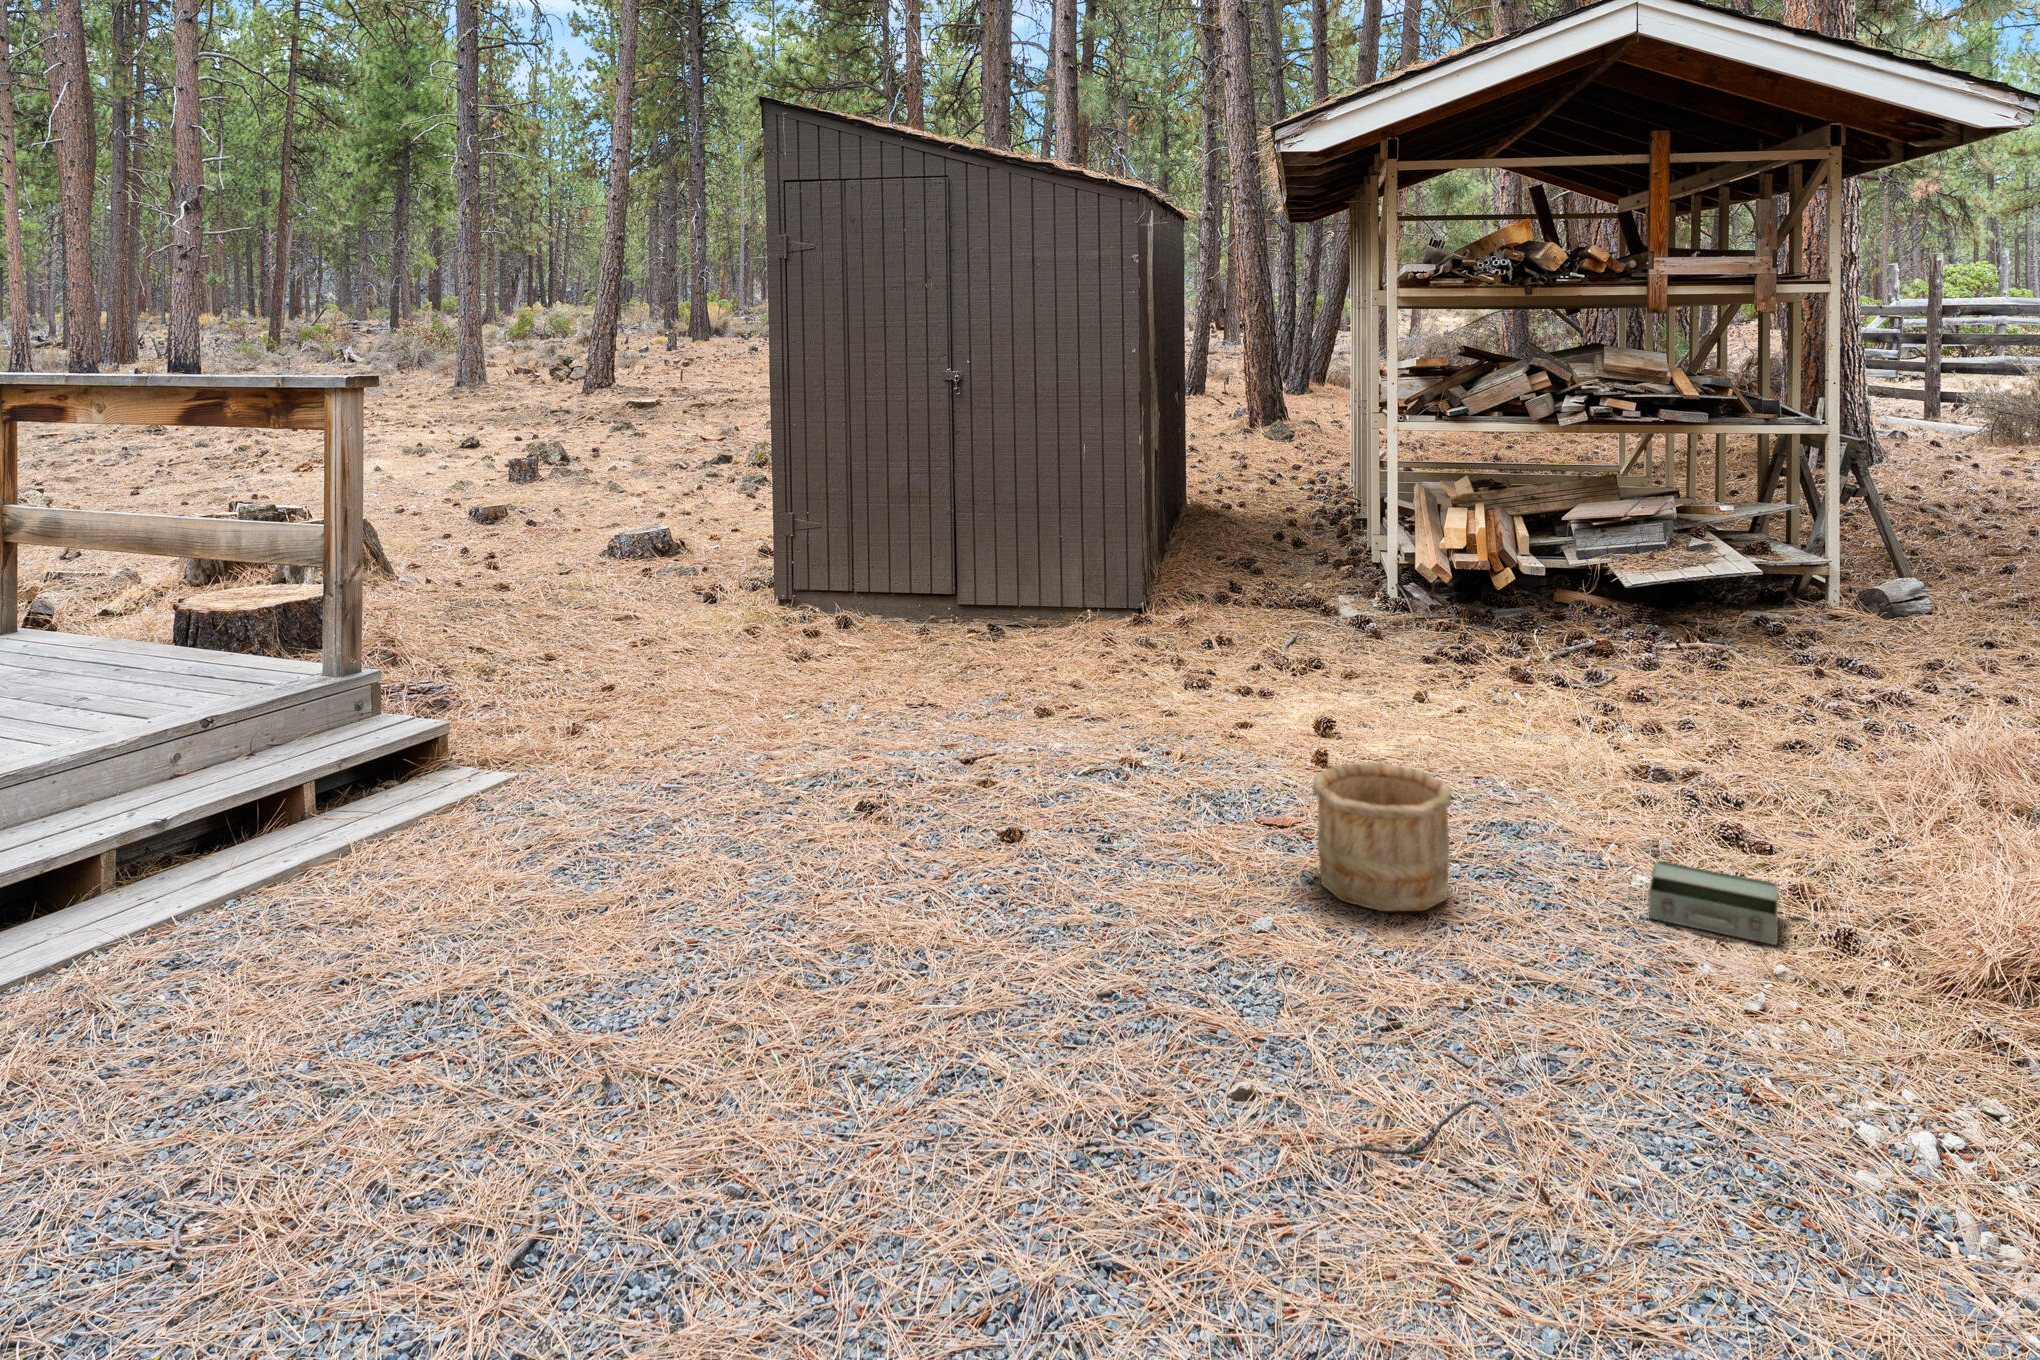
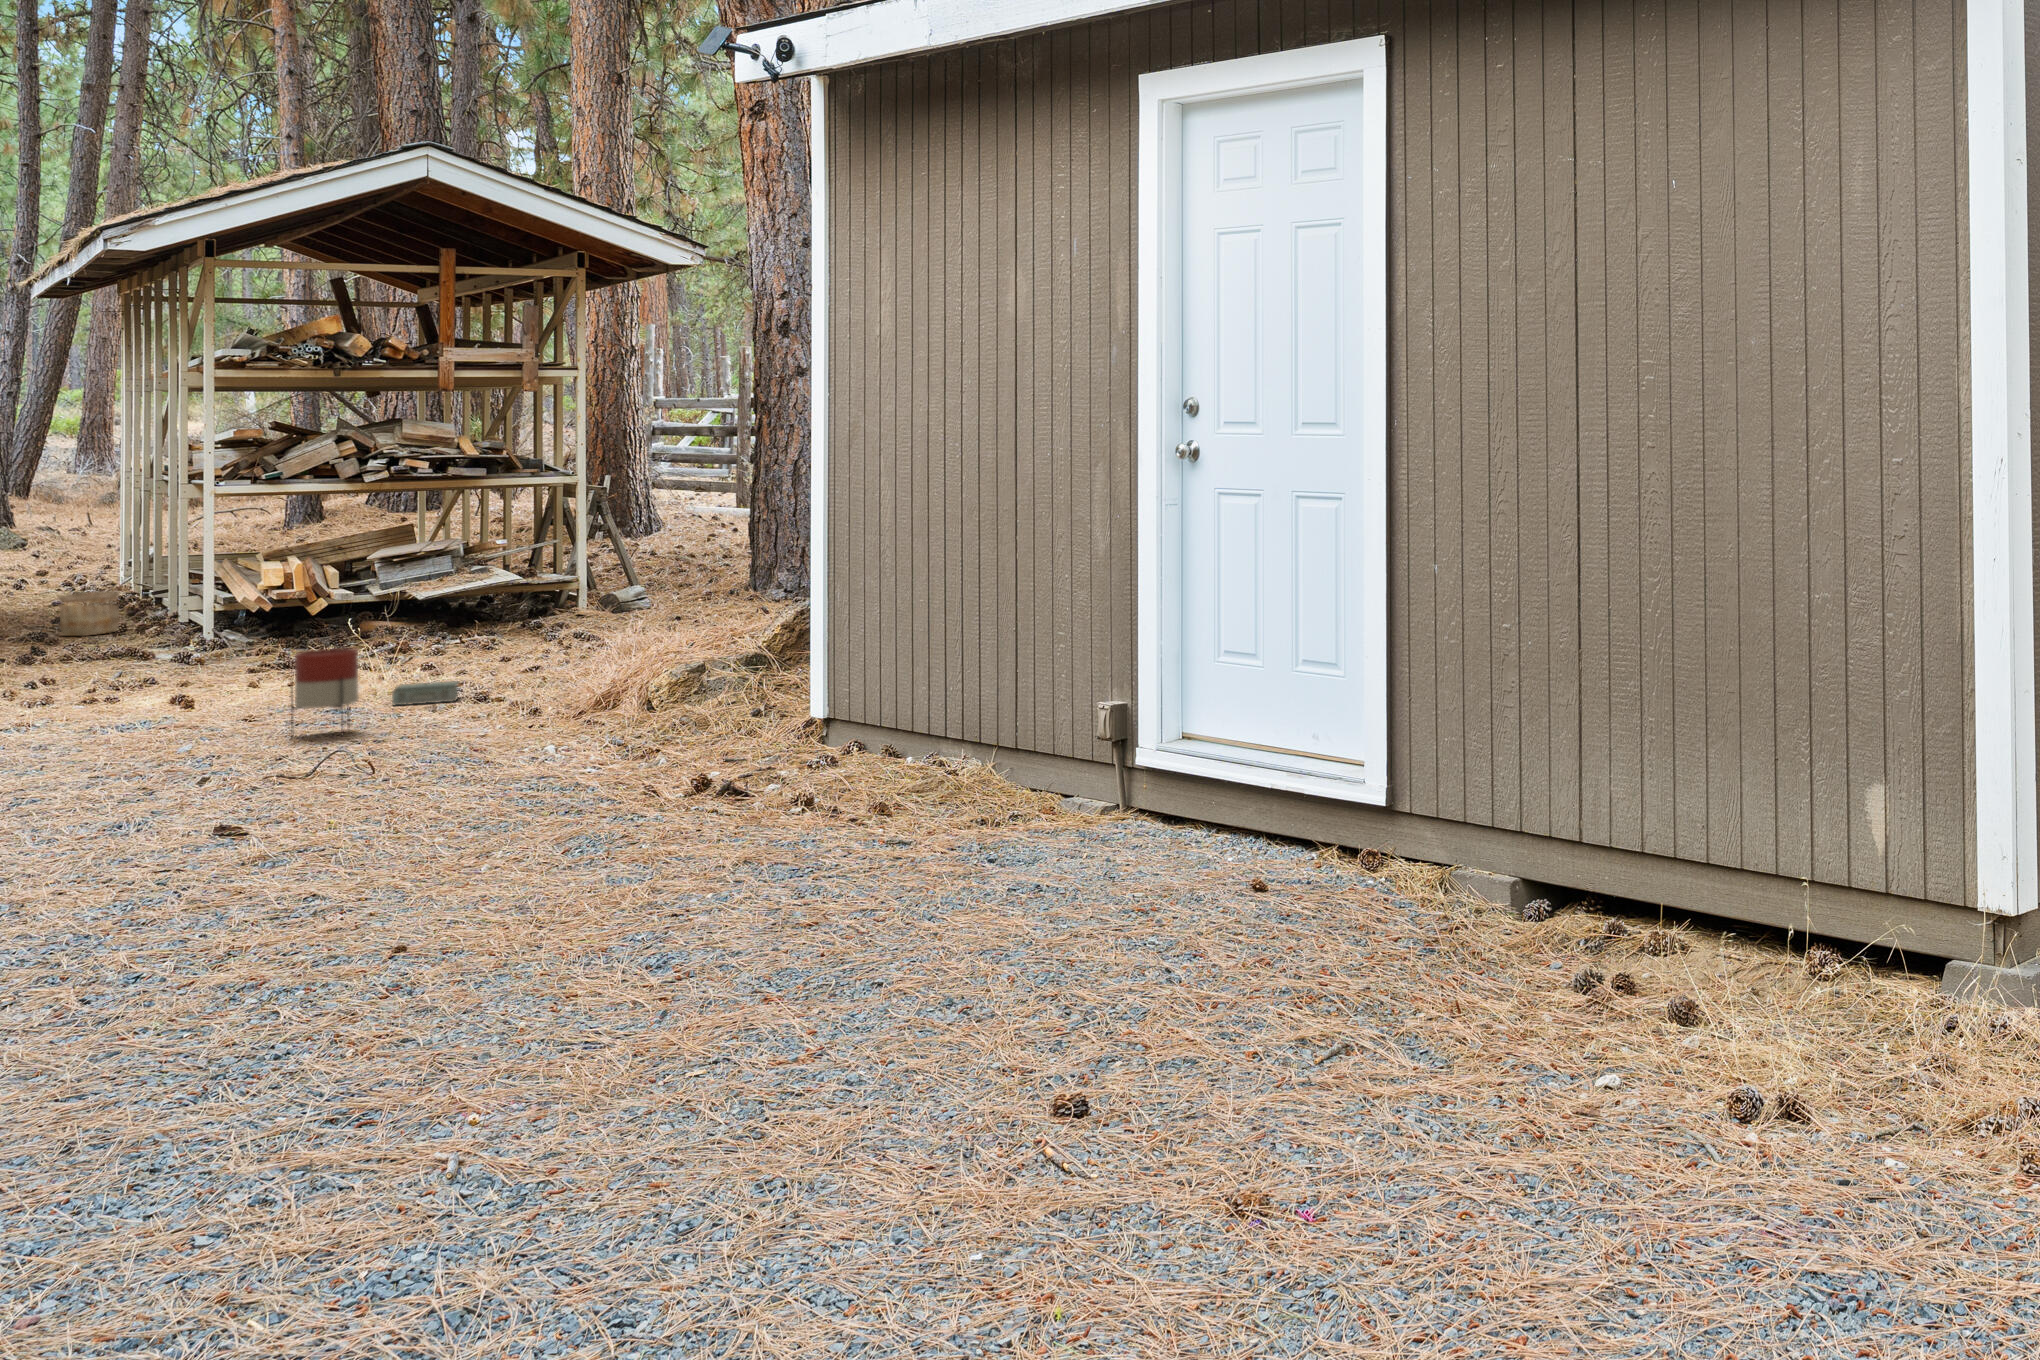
wooden bucket: present [1313,763,1451,911] -> present [58,591,119,636]
planter: none [1463,866,1607,1117] -> present [291,648,359,728]

